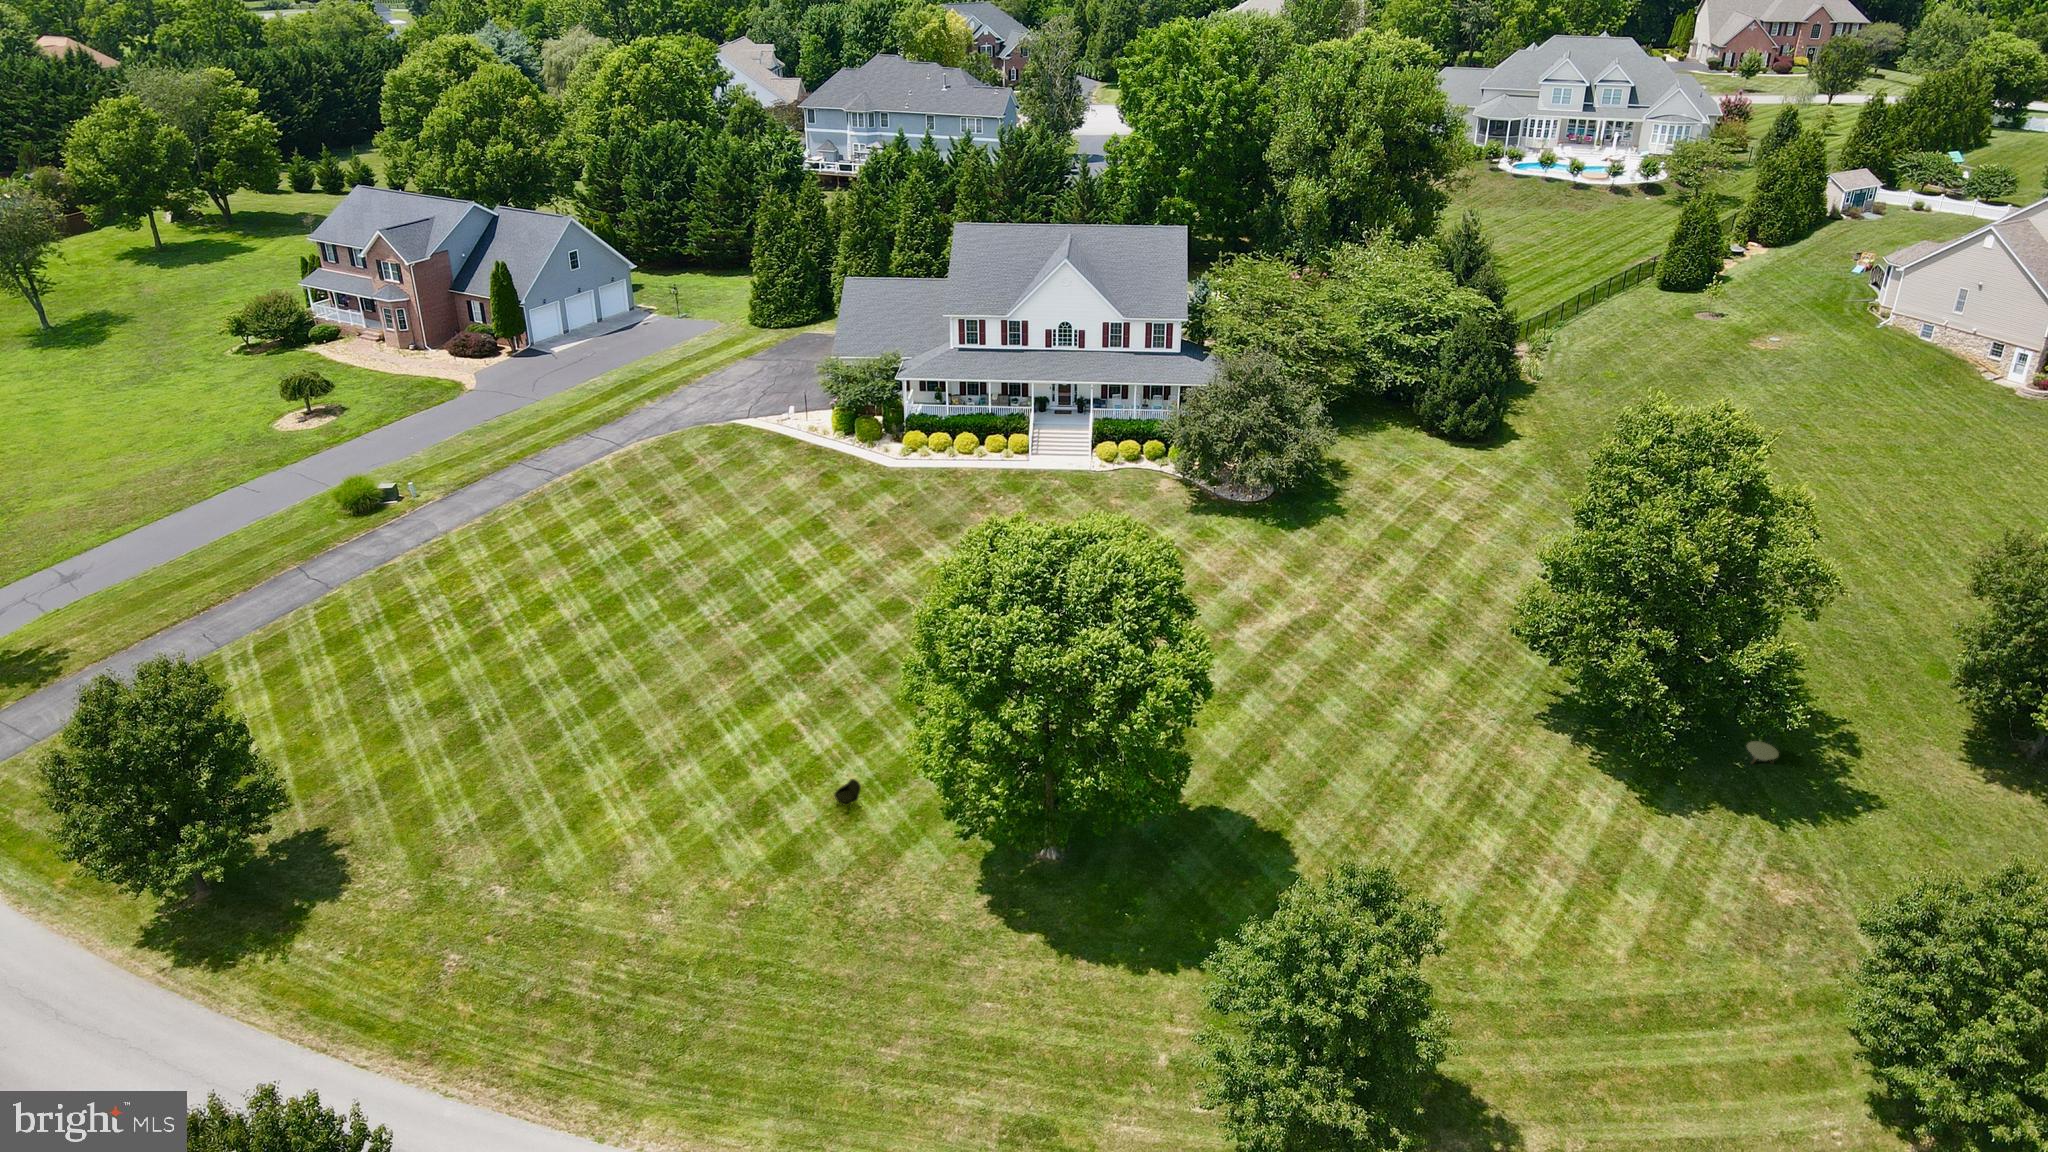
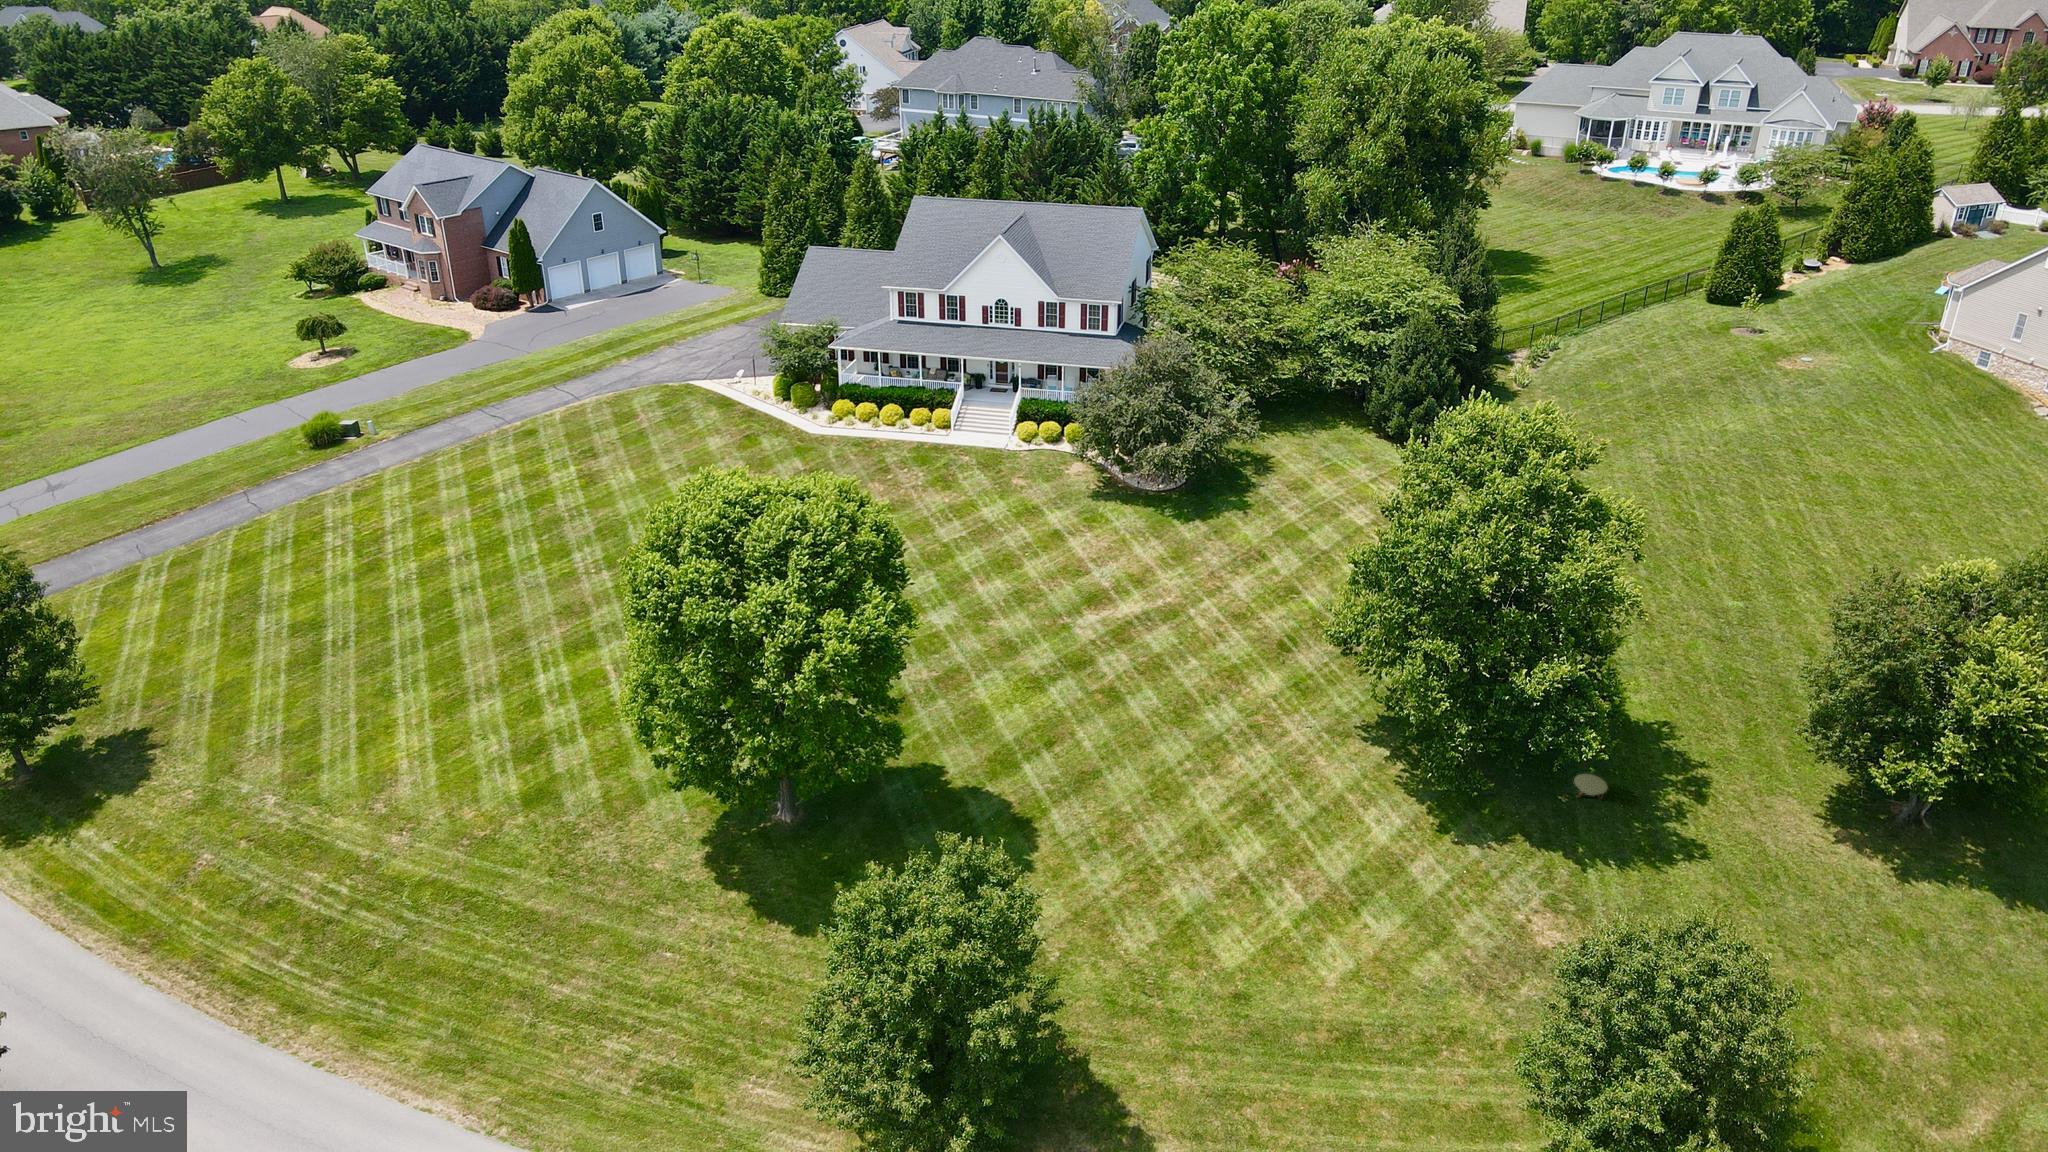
lounge chair: present [834,779,861,806] -> none [607,727,635,761]

